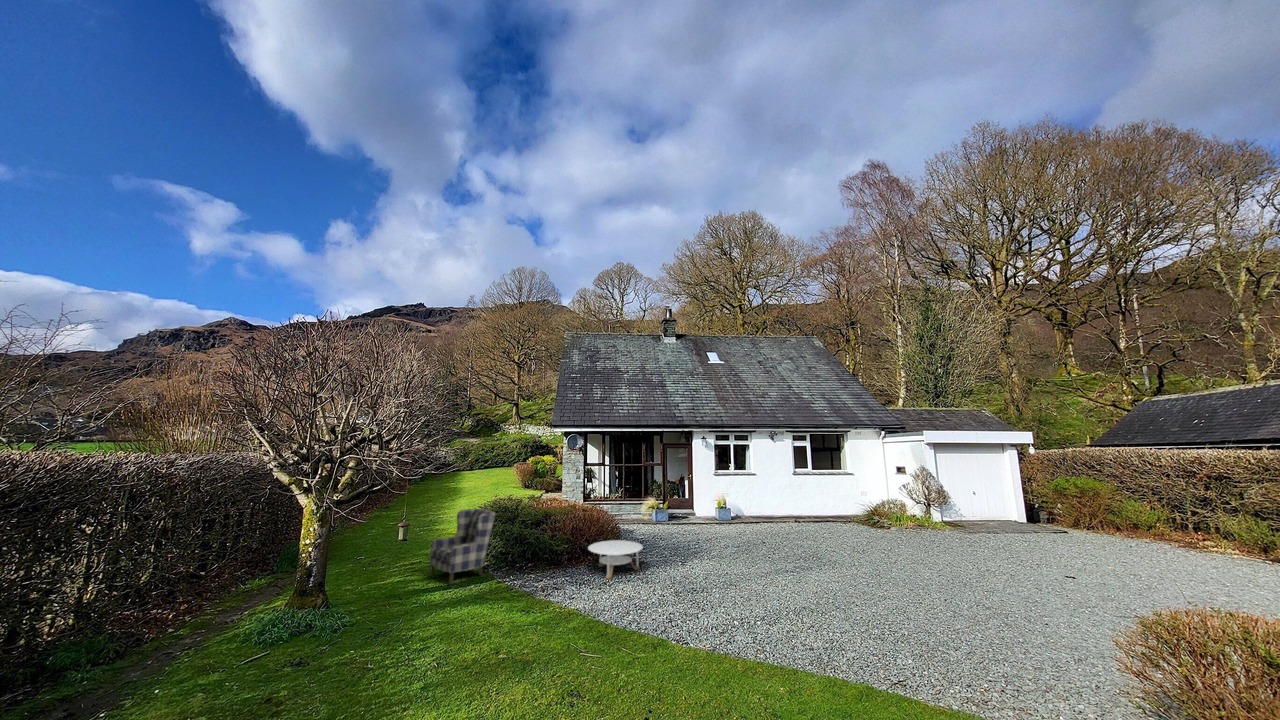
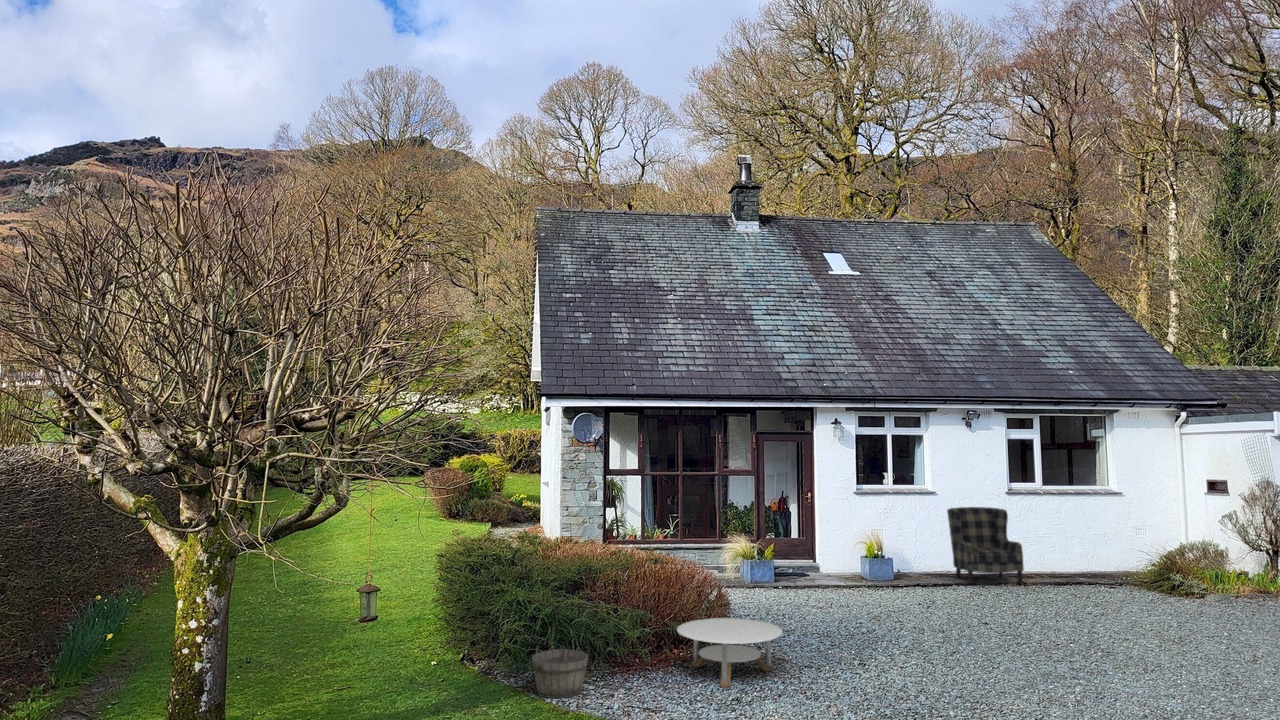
chair: present [429,508,496,585] -> present [947,507,1024,584]
wooden bucket: none [506,553,536,584] -> present [532,646,588,698]

